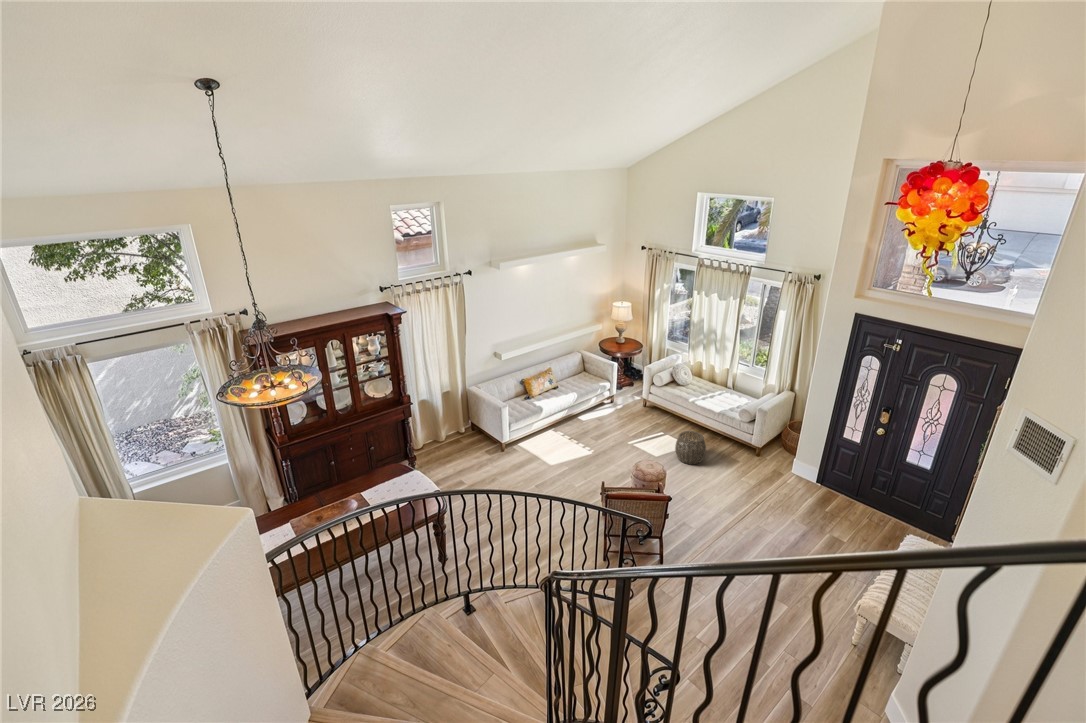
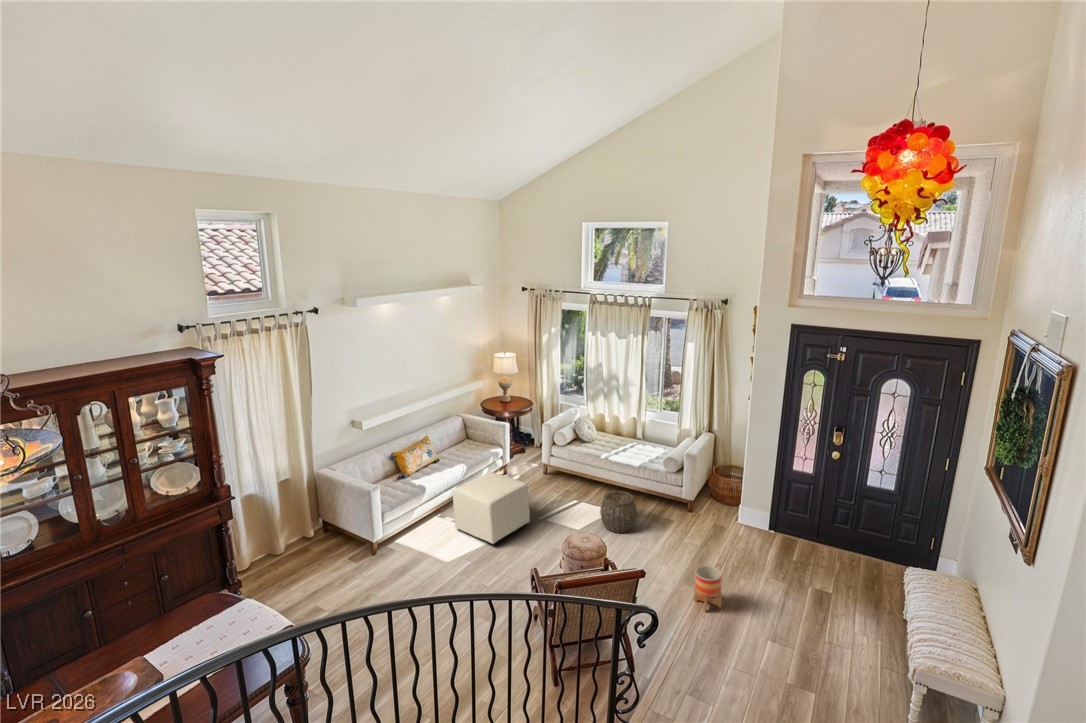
ottoman: none [562,403,619,458] -> present [453,472,530,544]
planter: none [728,500,751,534] -> present [694,566,722,612]

